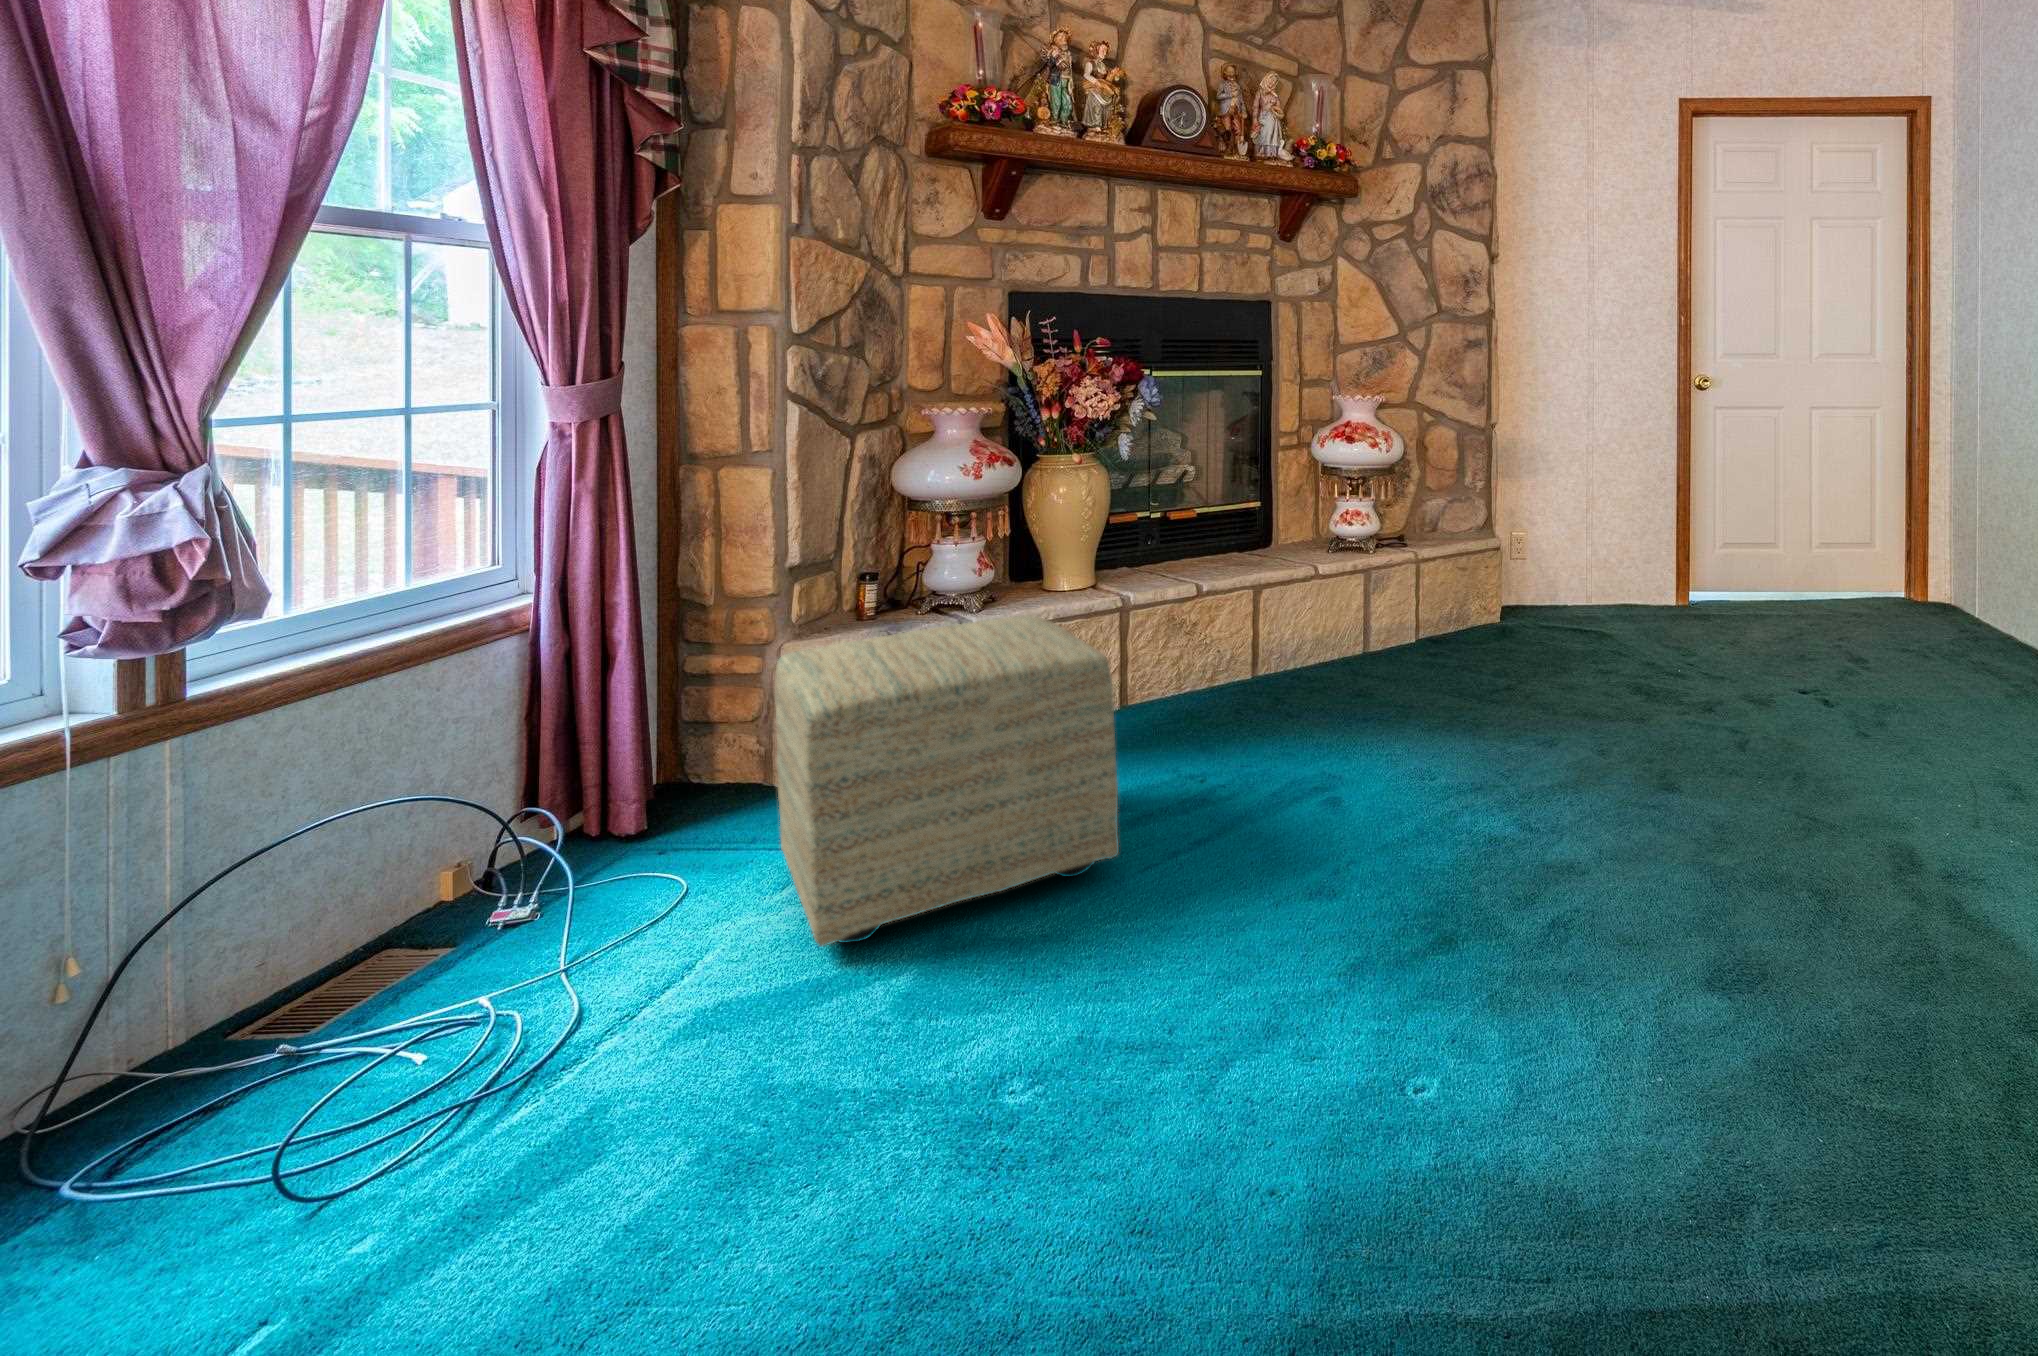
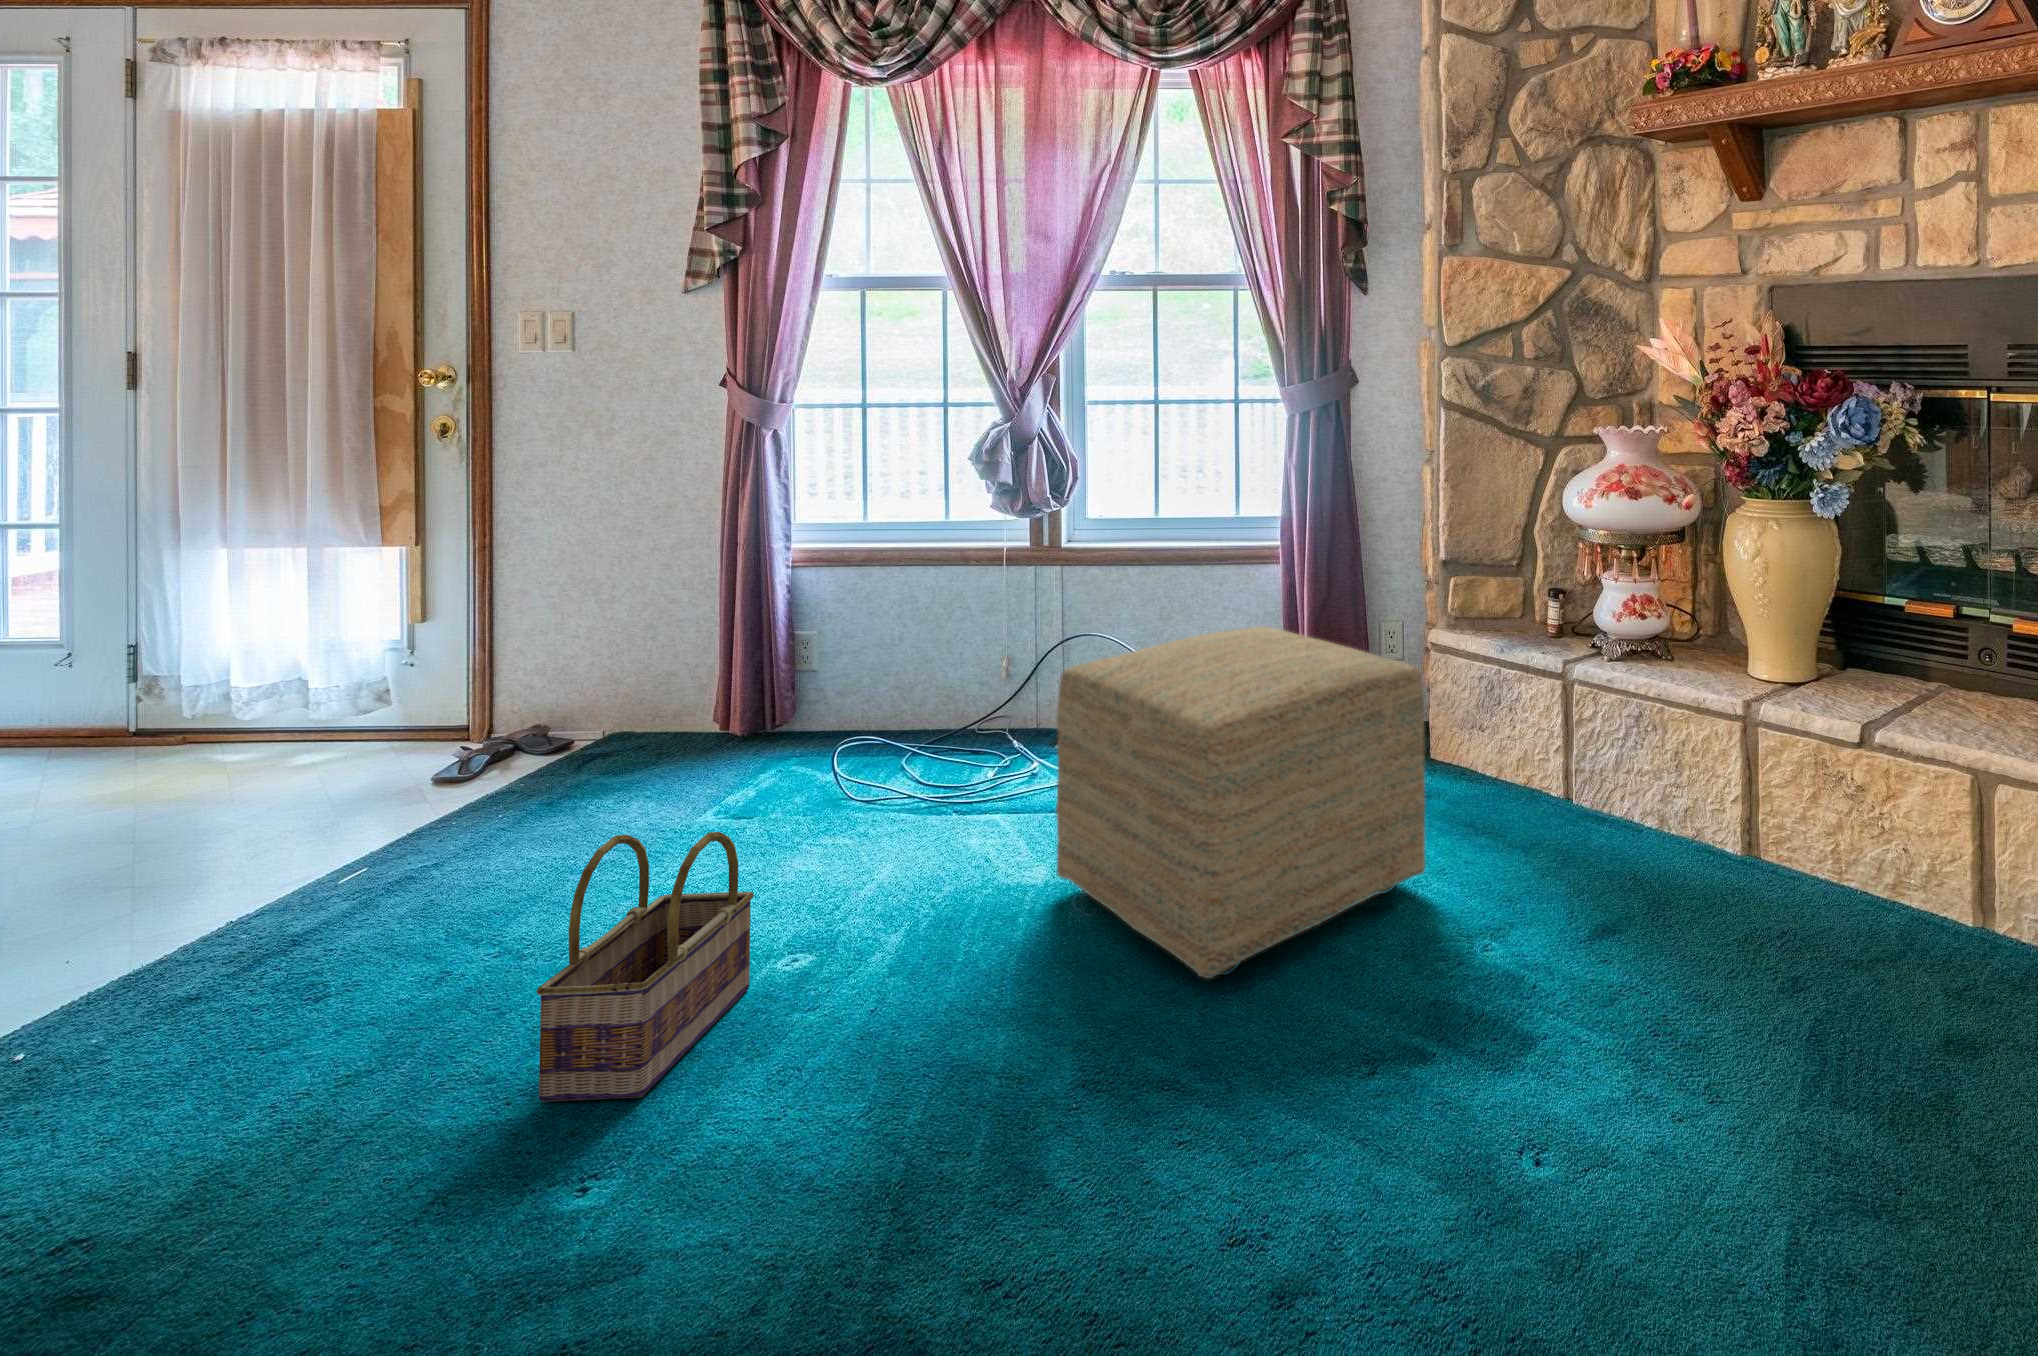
basket: none [729,917,1004,1232] -> present [537,832,754,1101]

